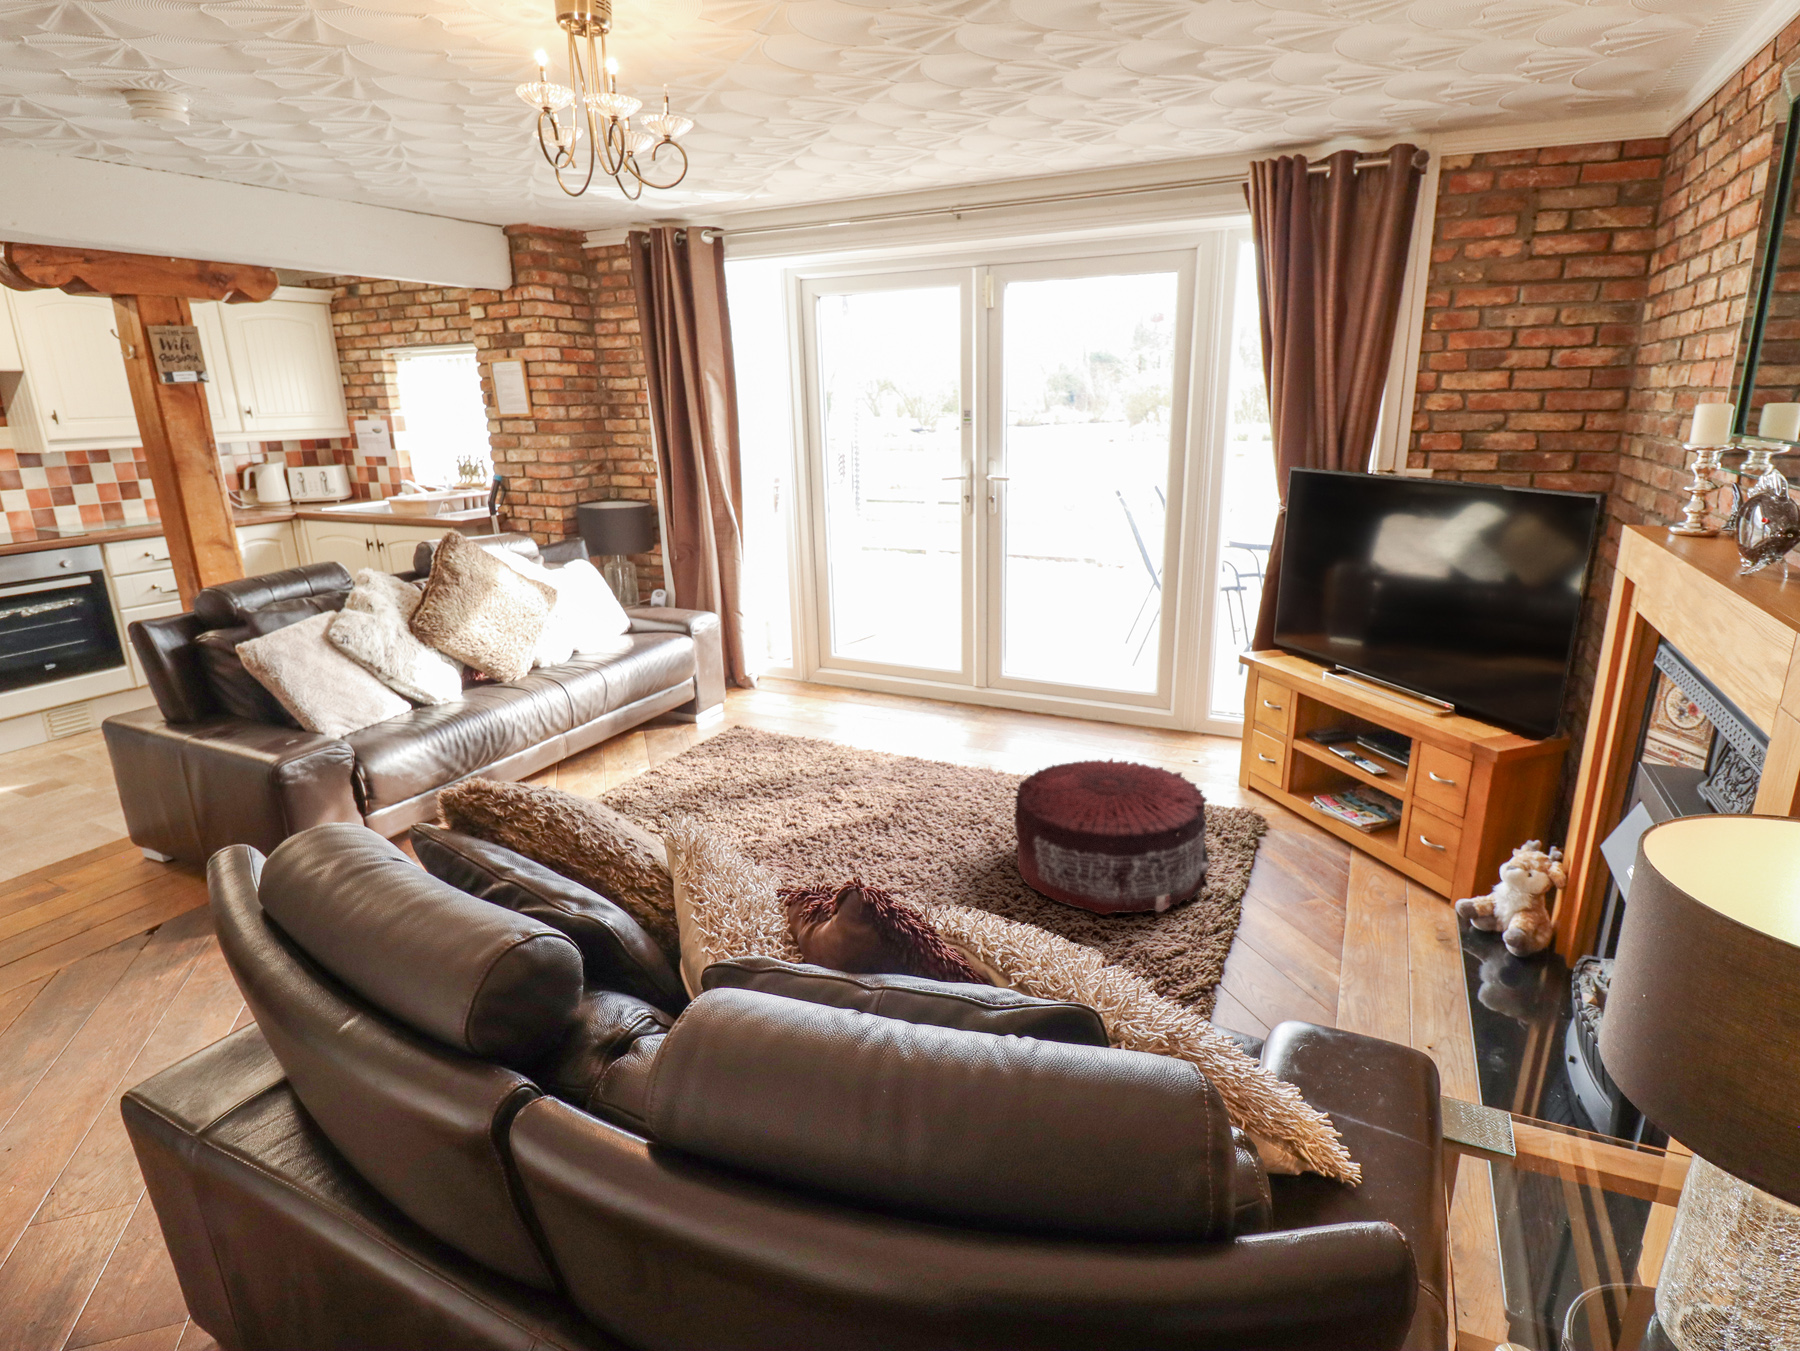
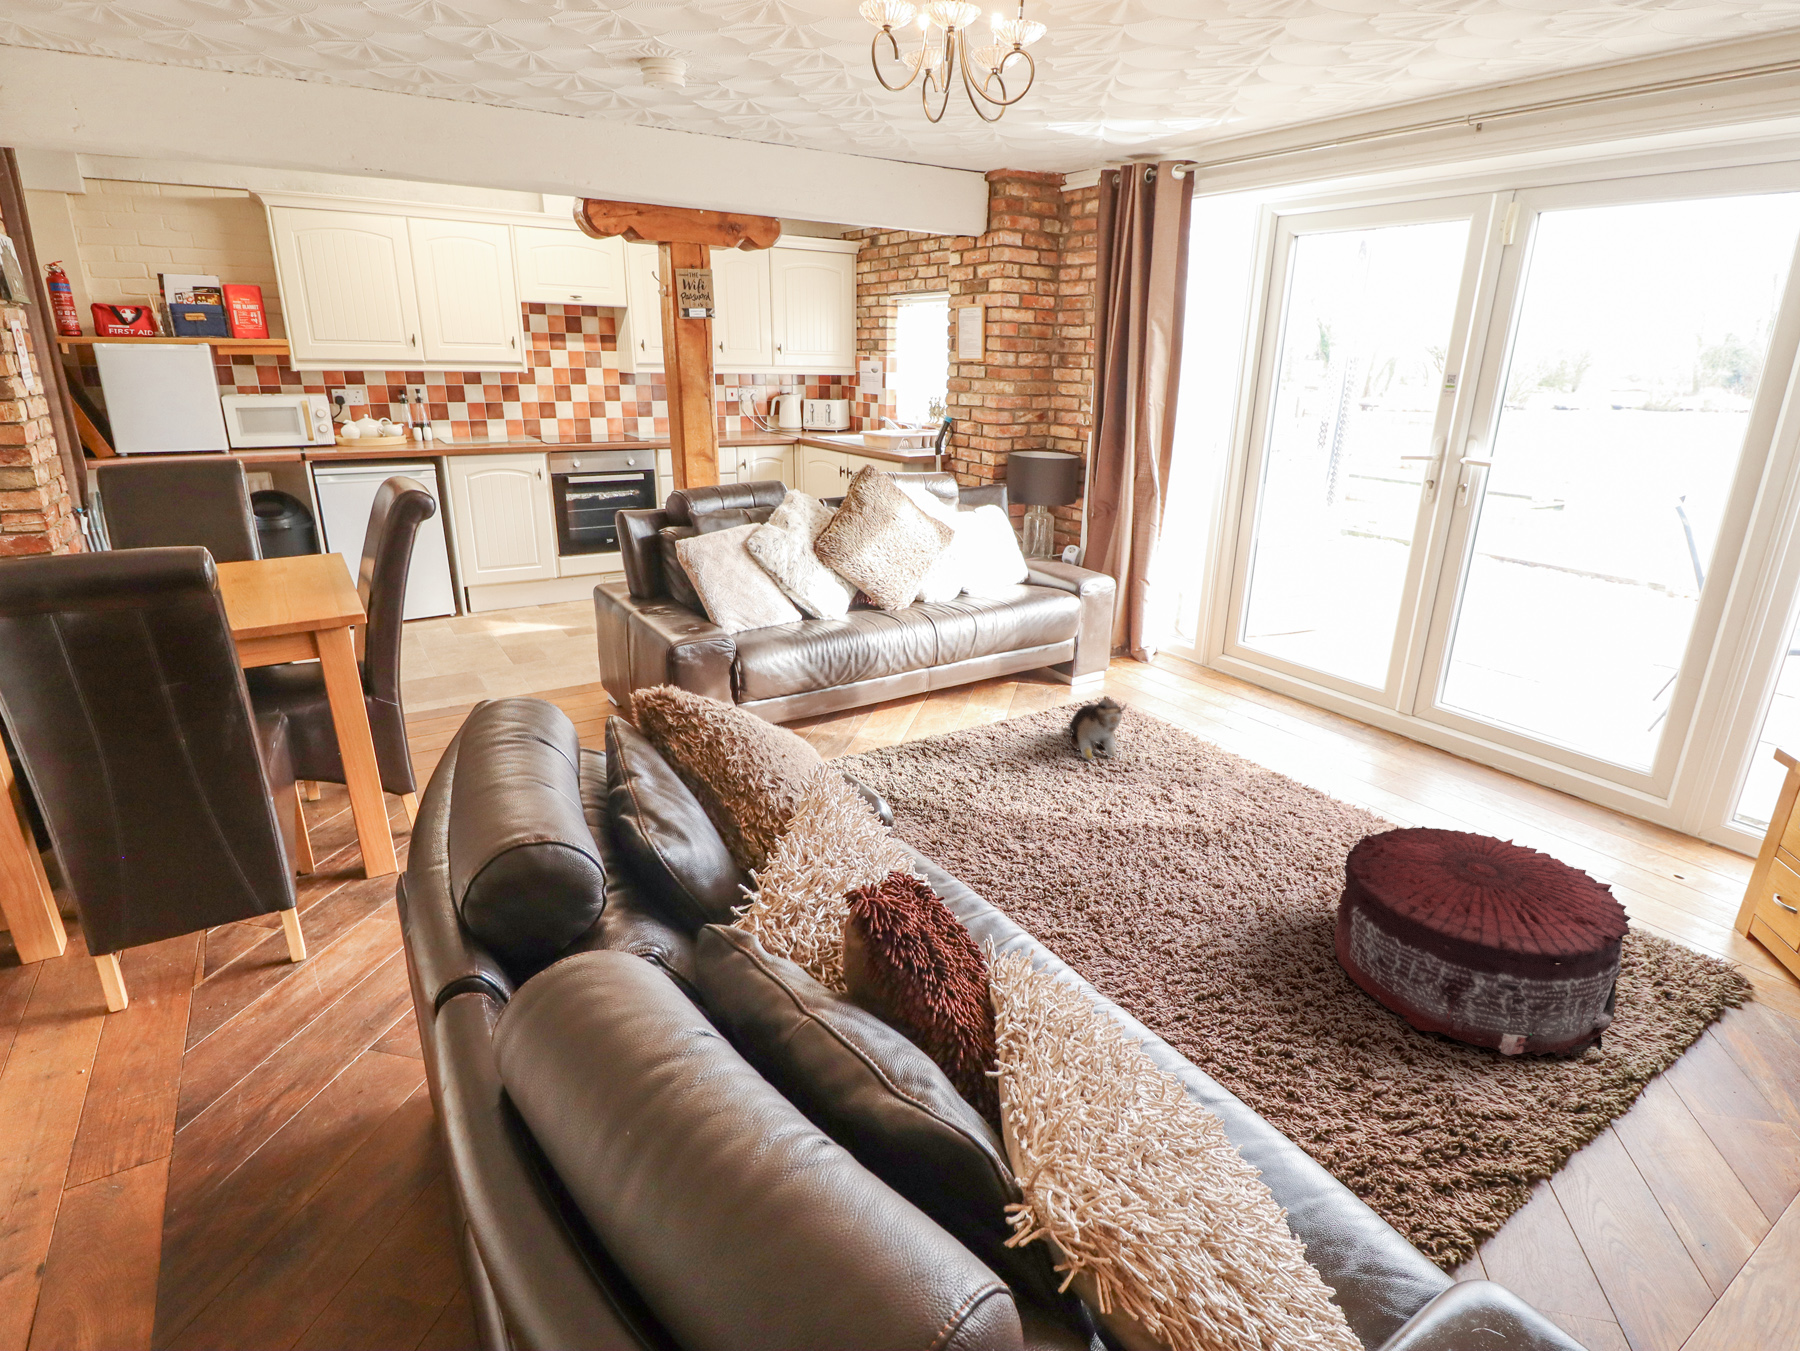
plush toy: none [718,724,782,785] -> present [1069,699,1126,760]

